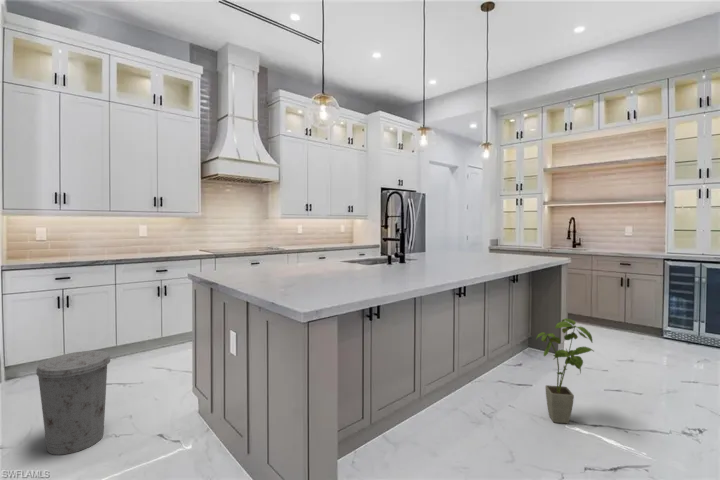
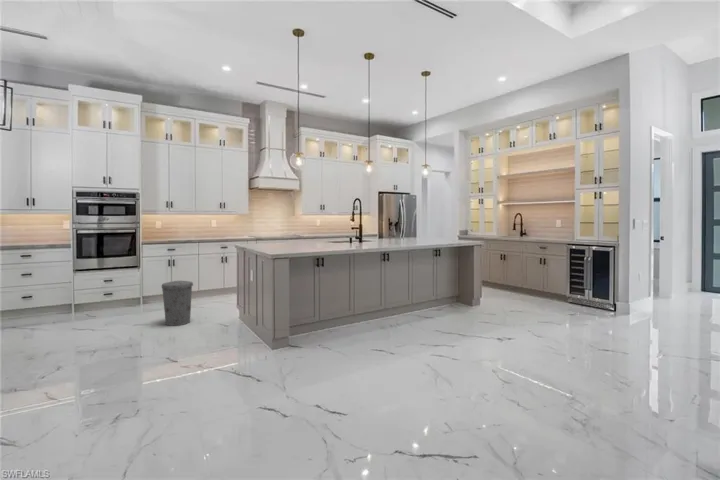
house plant: present [536,319,593,423] -> none [415,270,447,330]

